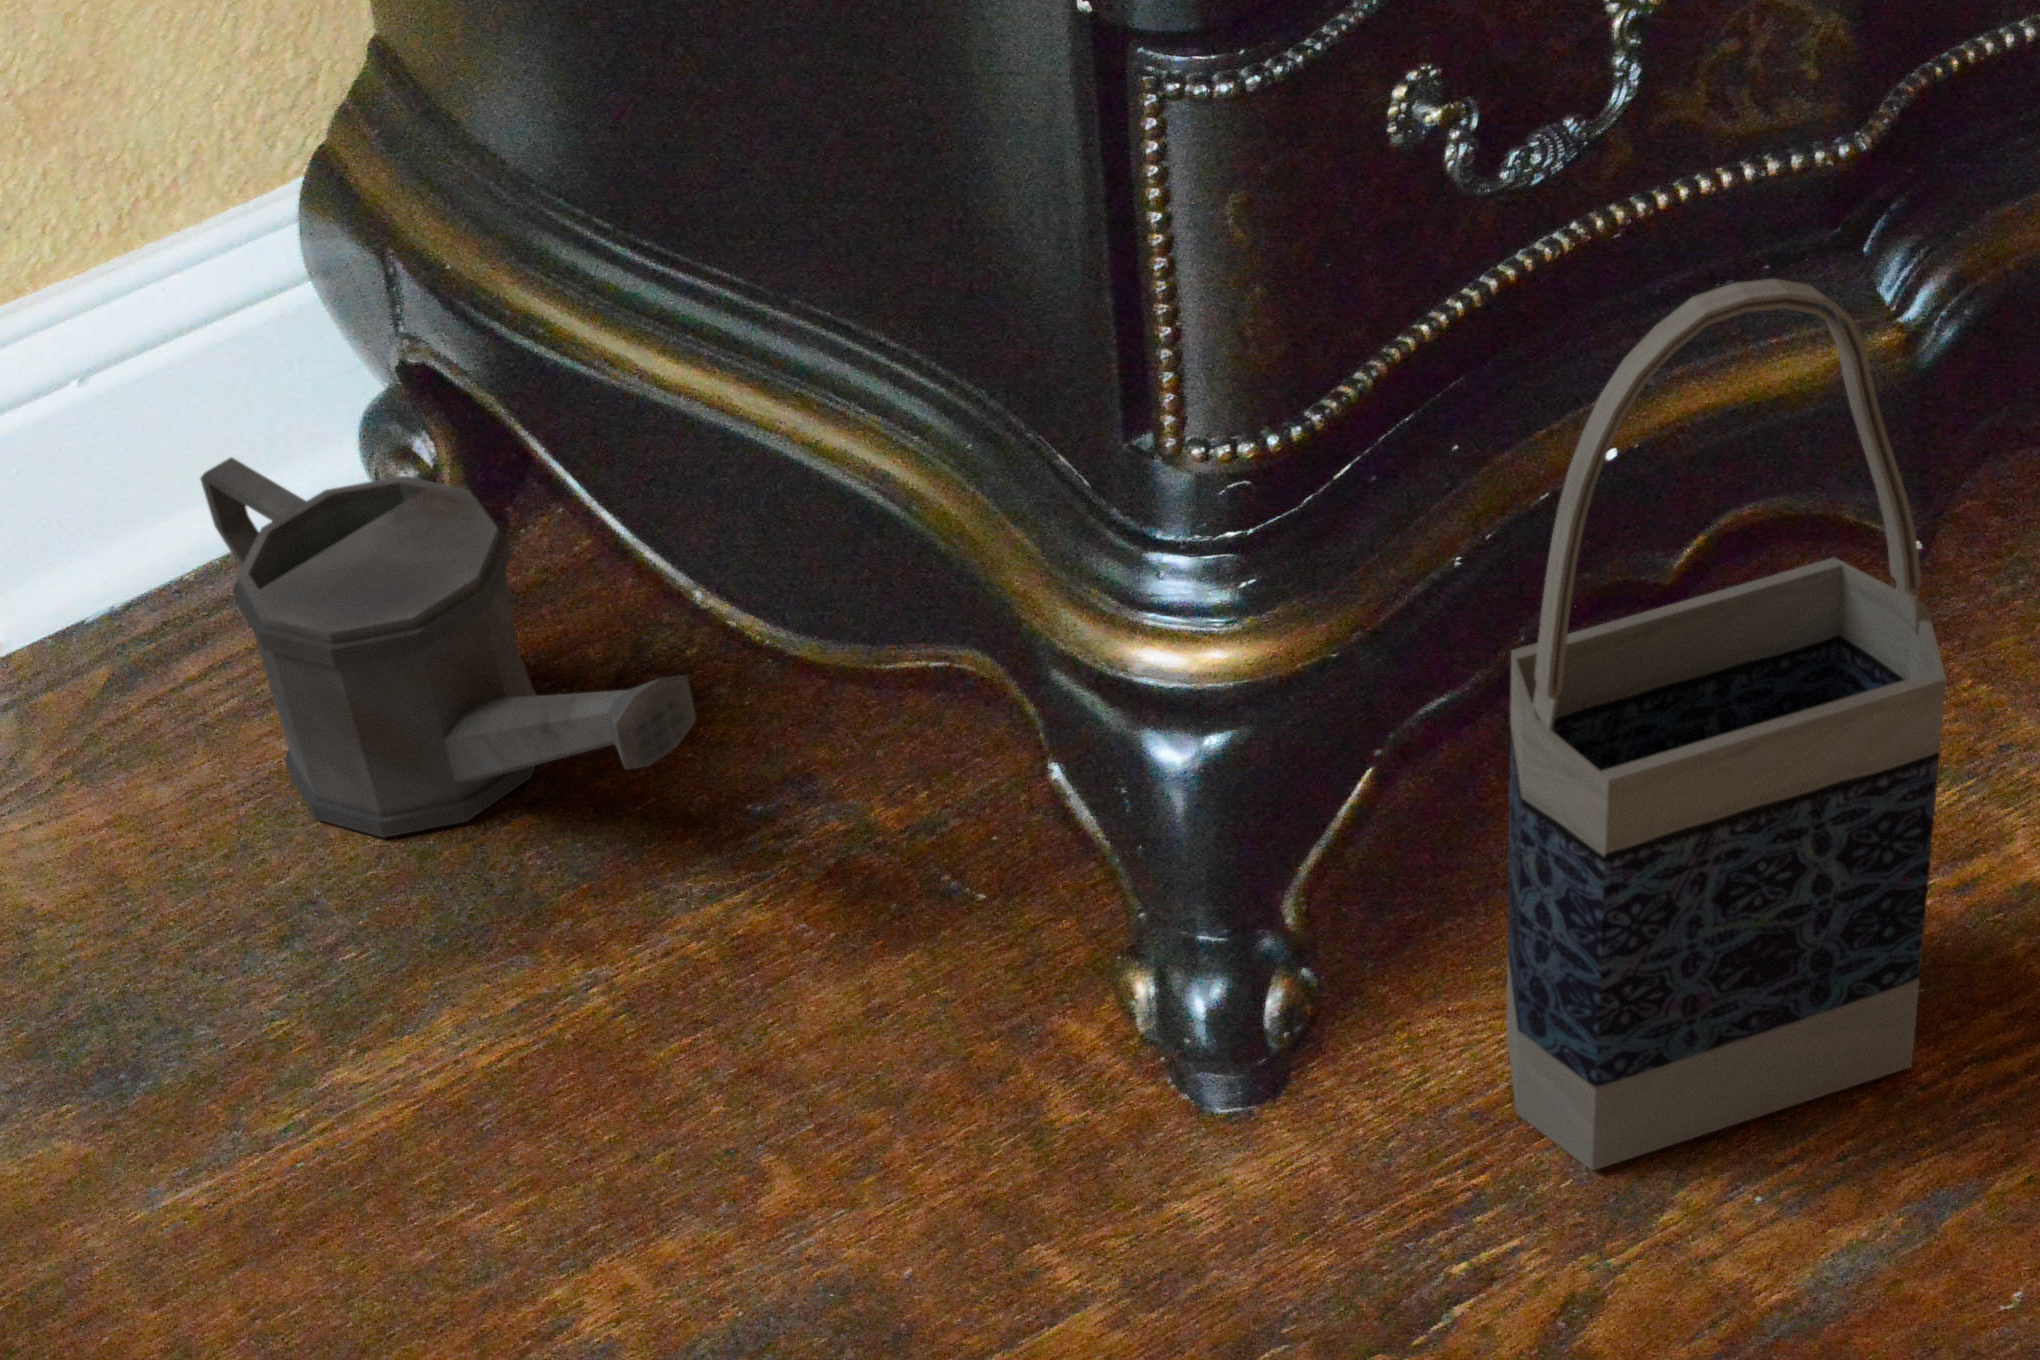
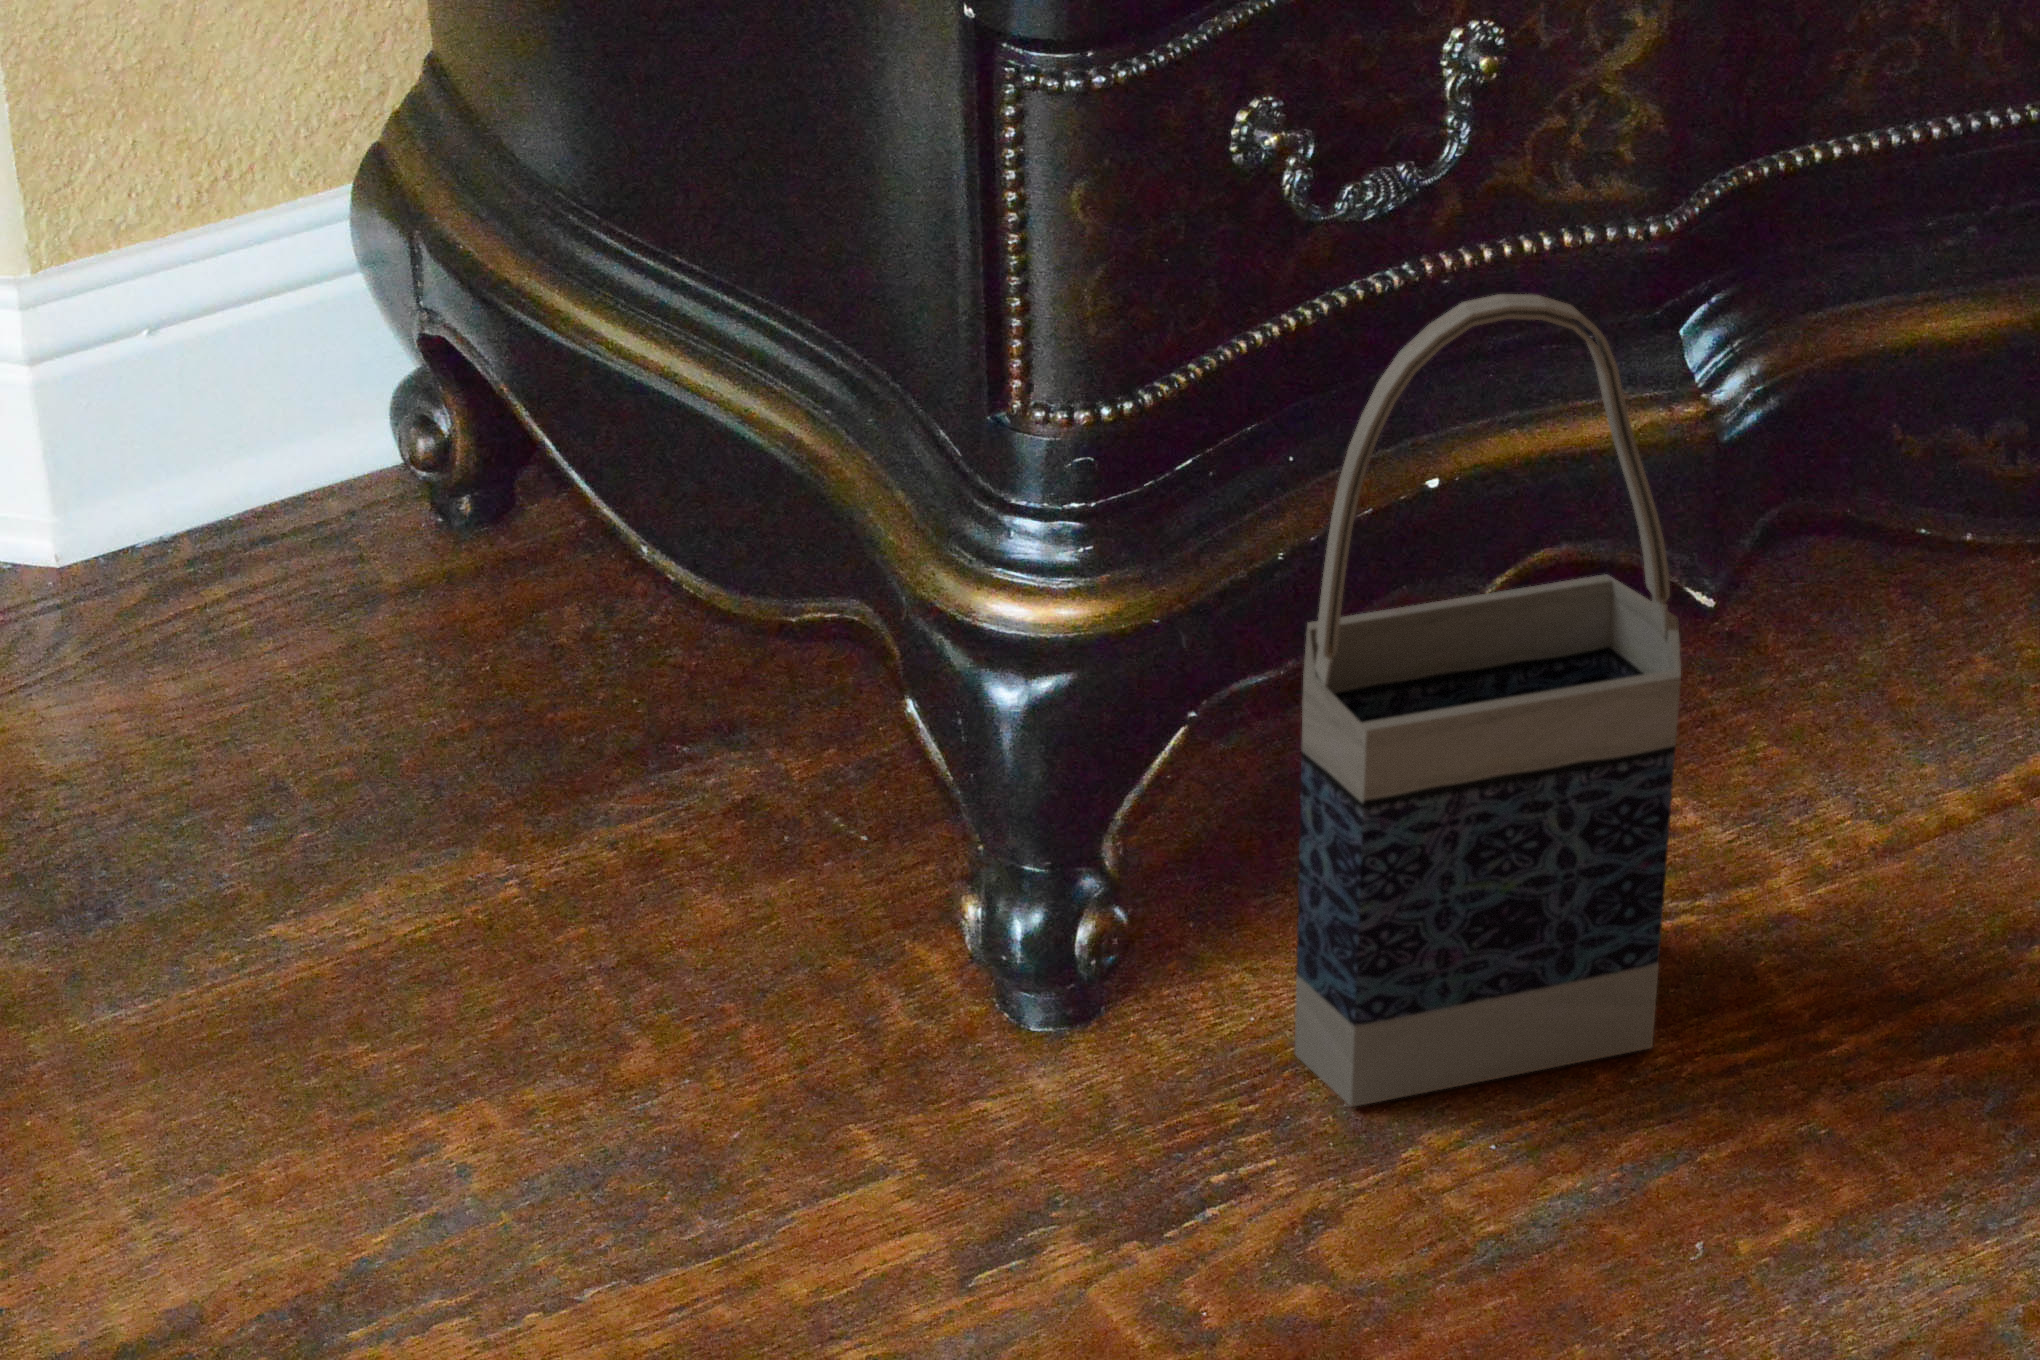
watering can: present [200,458,696,837] -> none [232,403,617,743]

